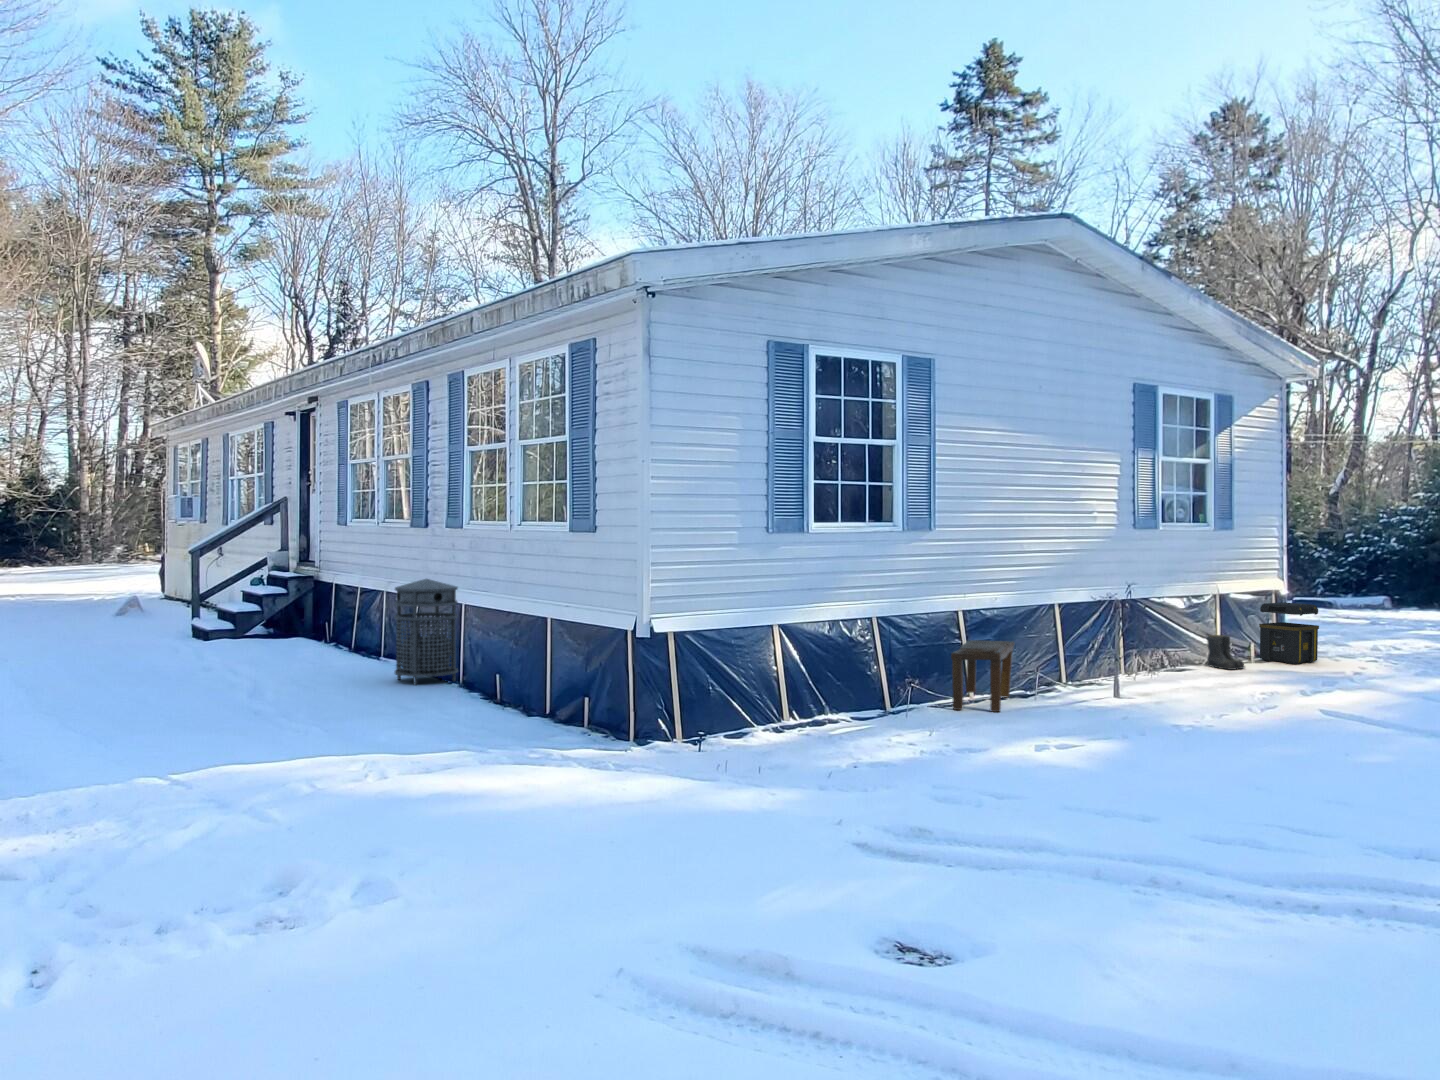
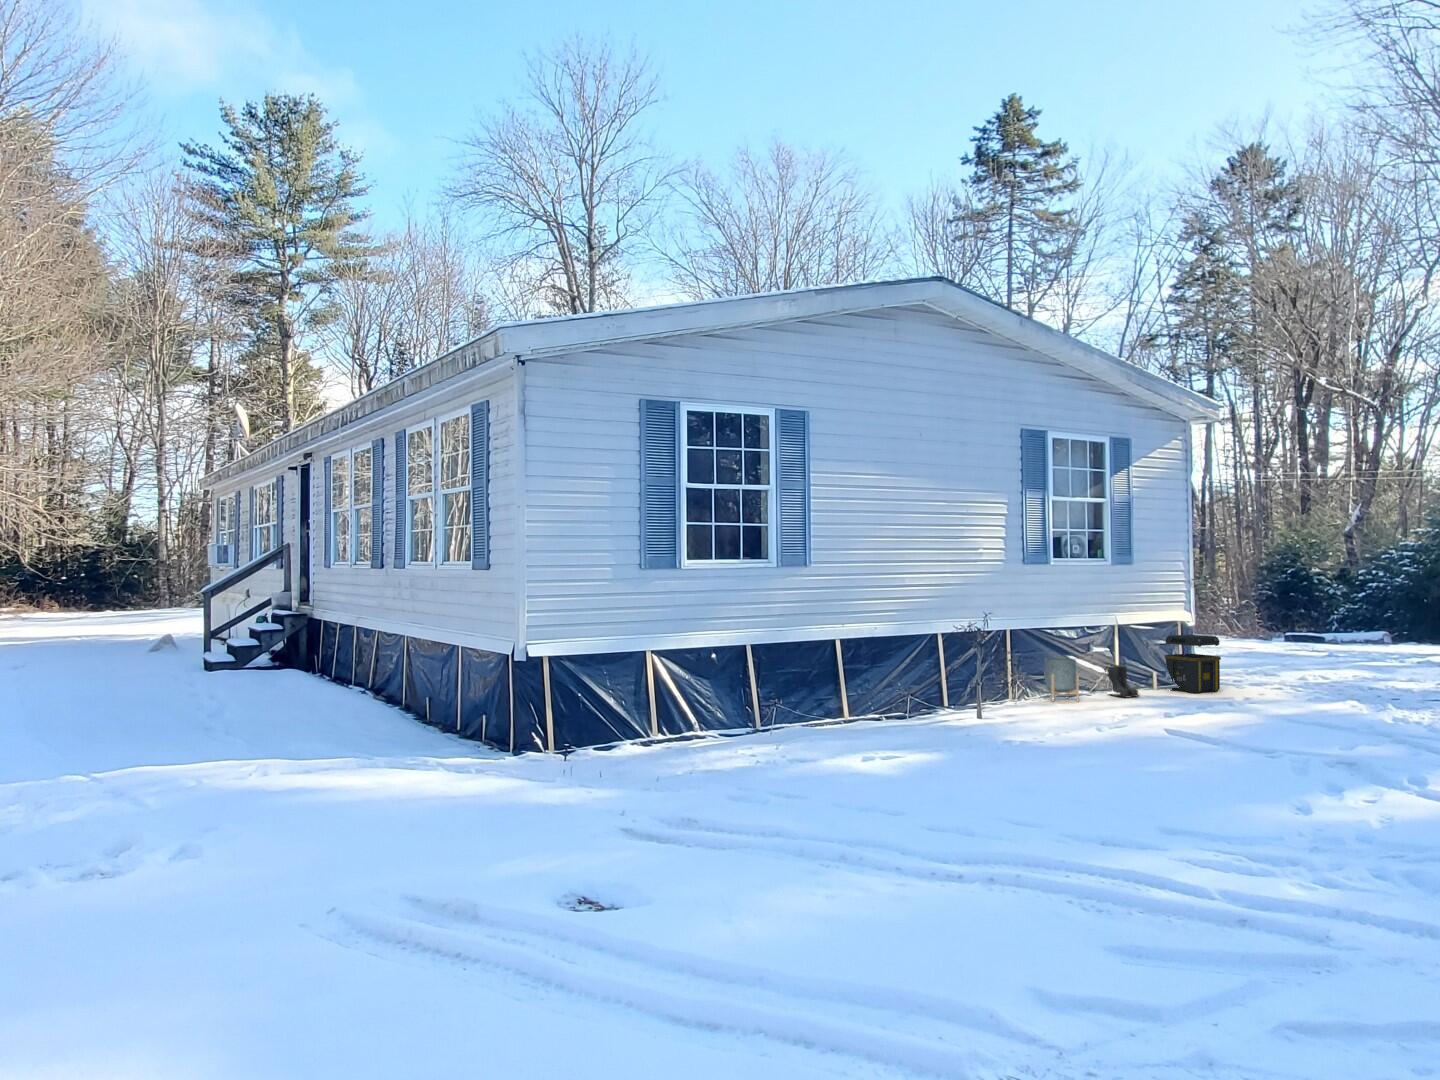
trash can: present [394,579,458,685] -> none [344,612,401,706]
planter: none [1149,628,1192,676] -> present [1044,658,1079,702]
bench: present [951,640,1014,712] -> none [811,666,883,730]

